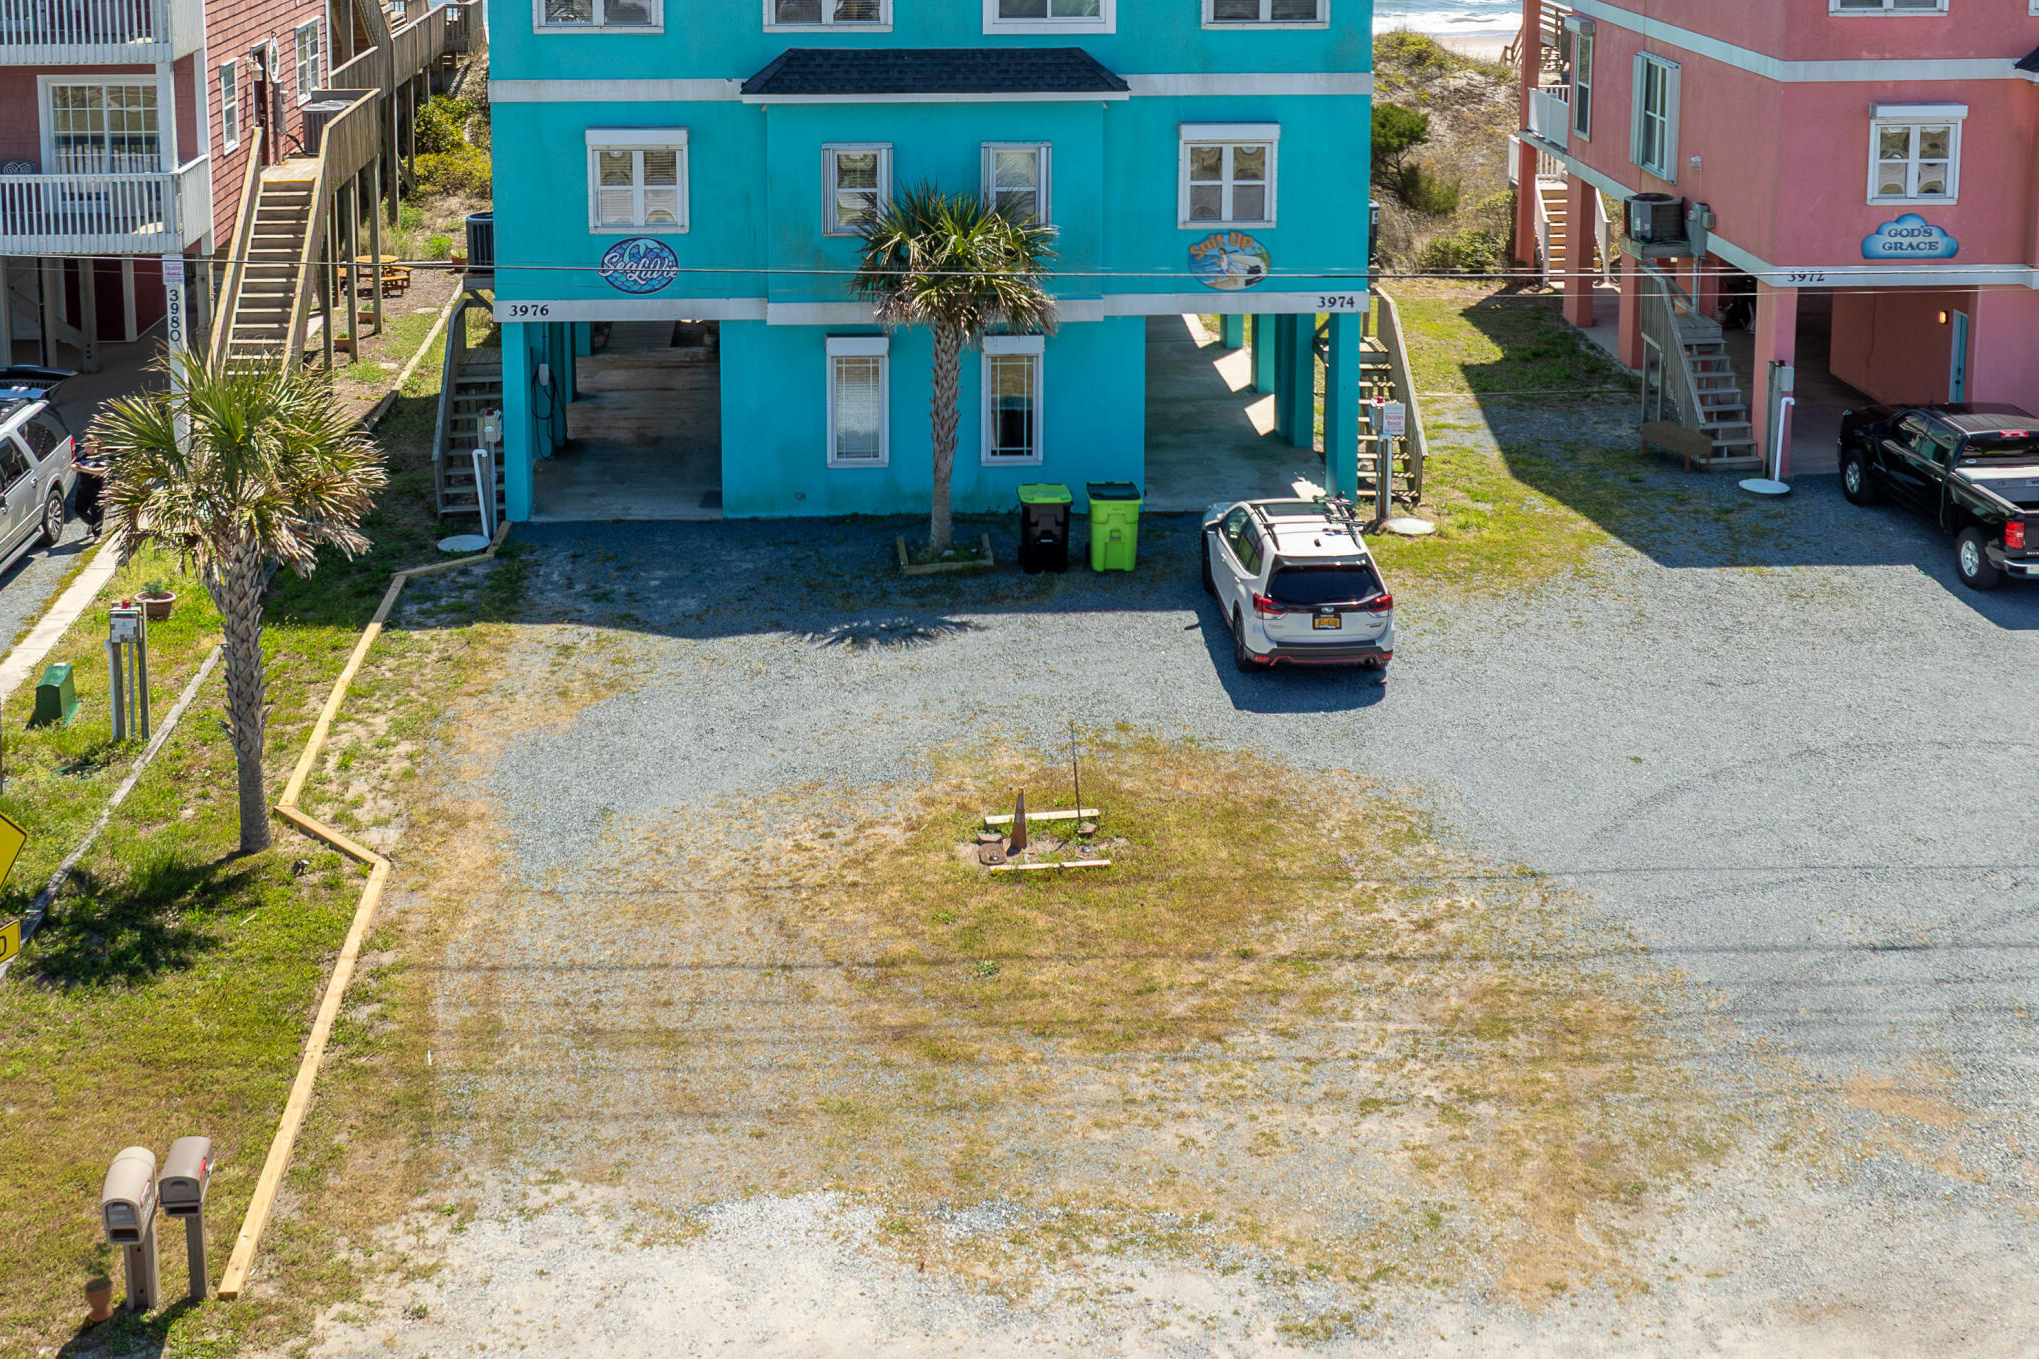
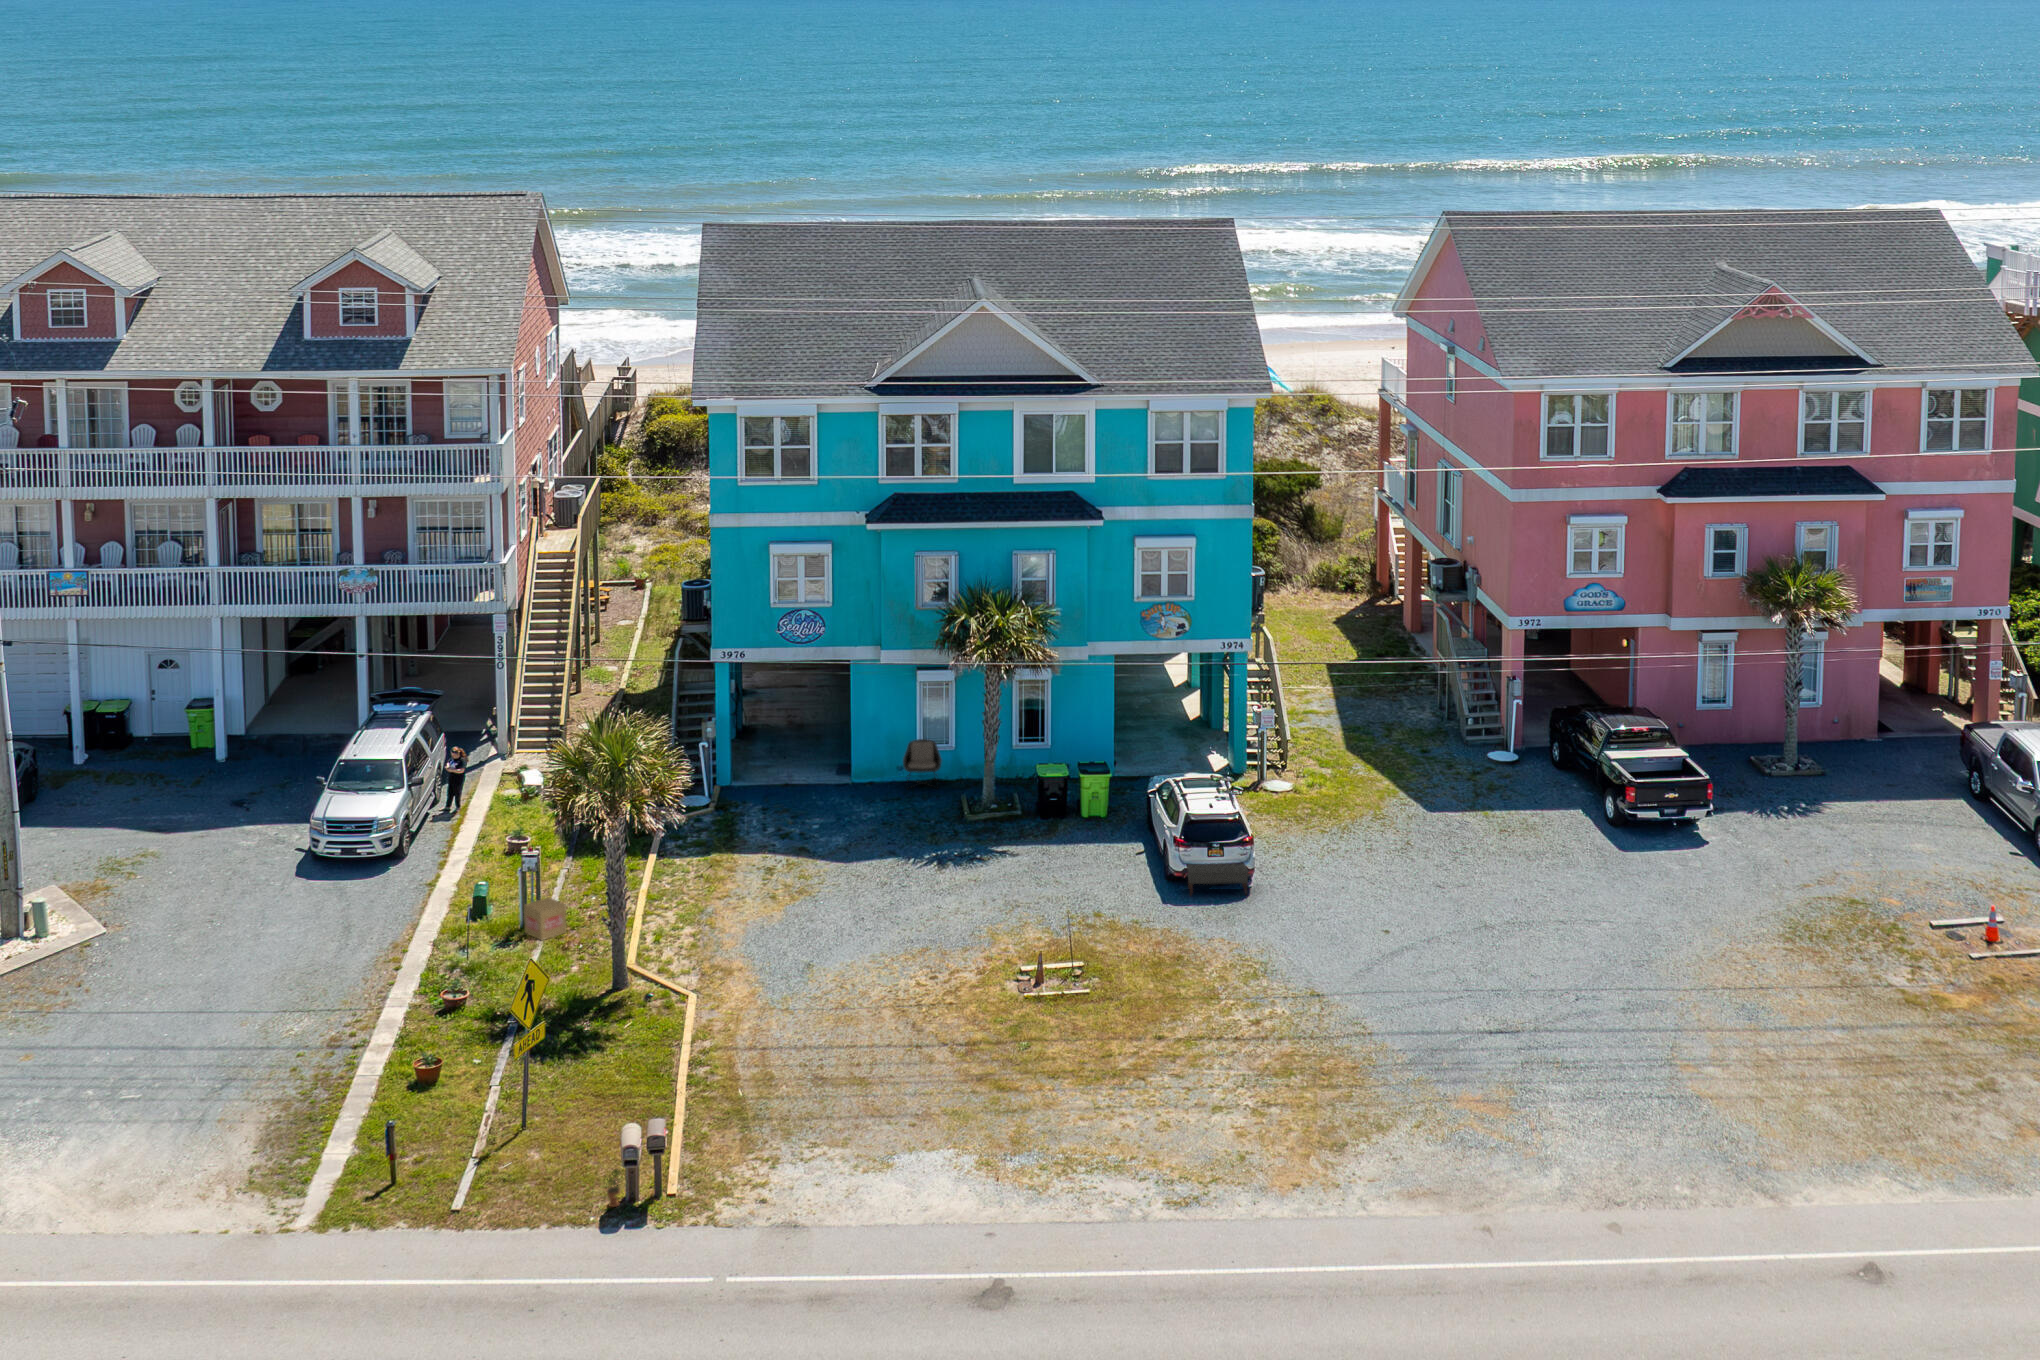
bench: present [1642,421,1713,472] -> present [1187,863,1248,895]
lounge chair: none [801,448,864,527] -> present [903,739,941,784]
cardboard box: none [115,685,191,760] -> present [524,897,566,940]

